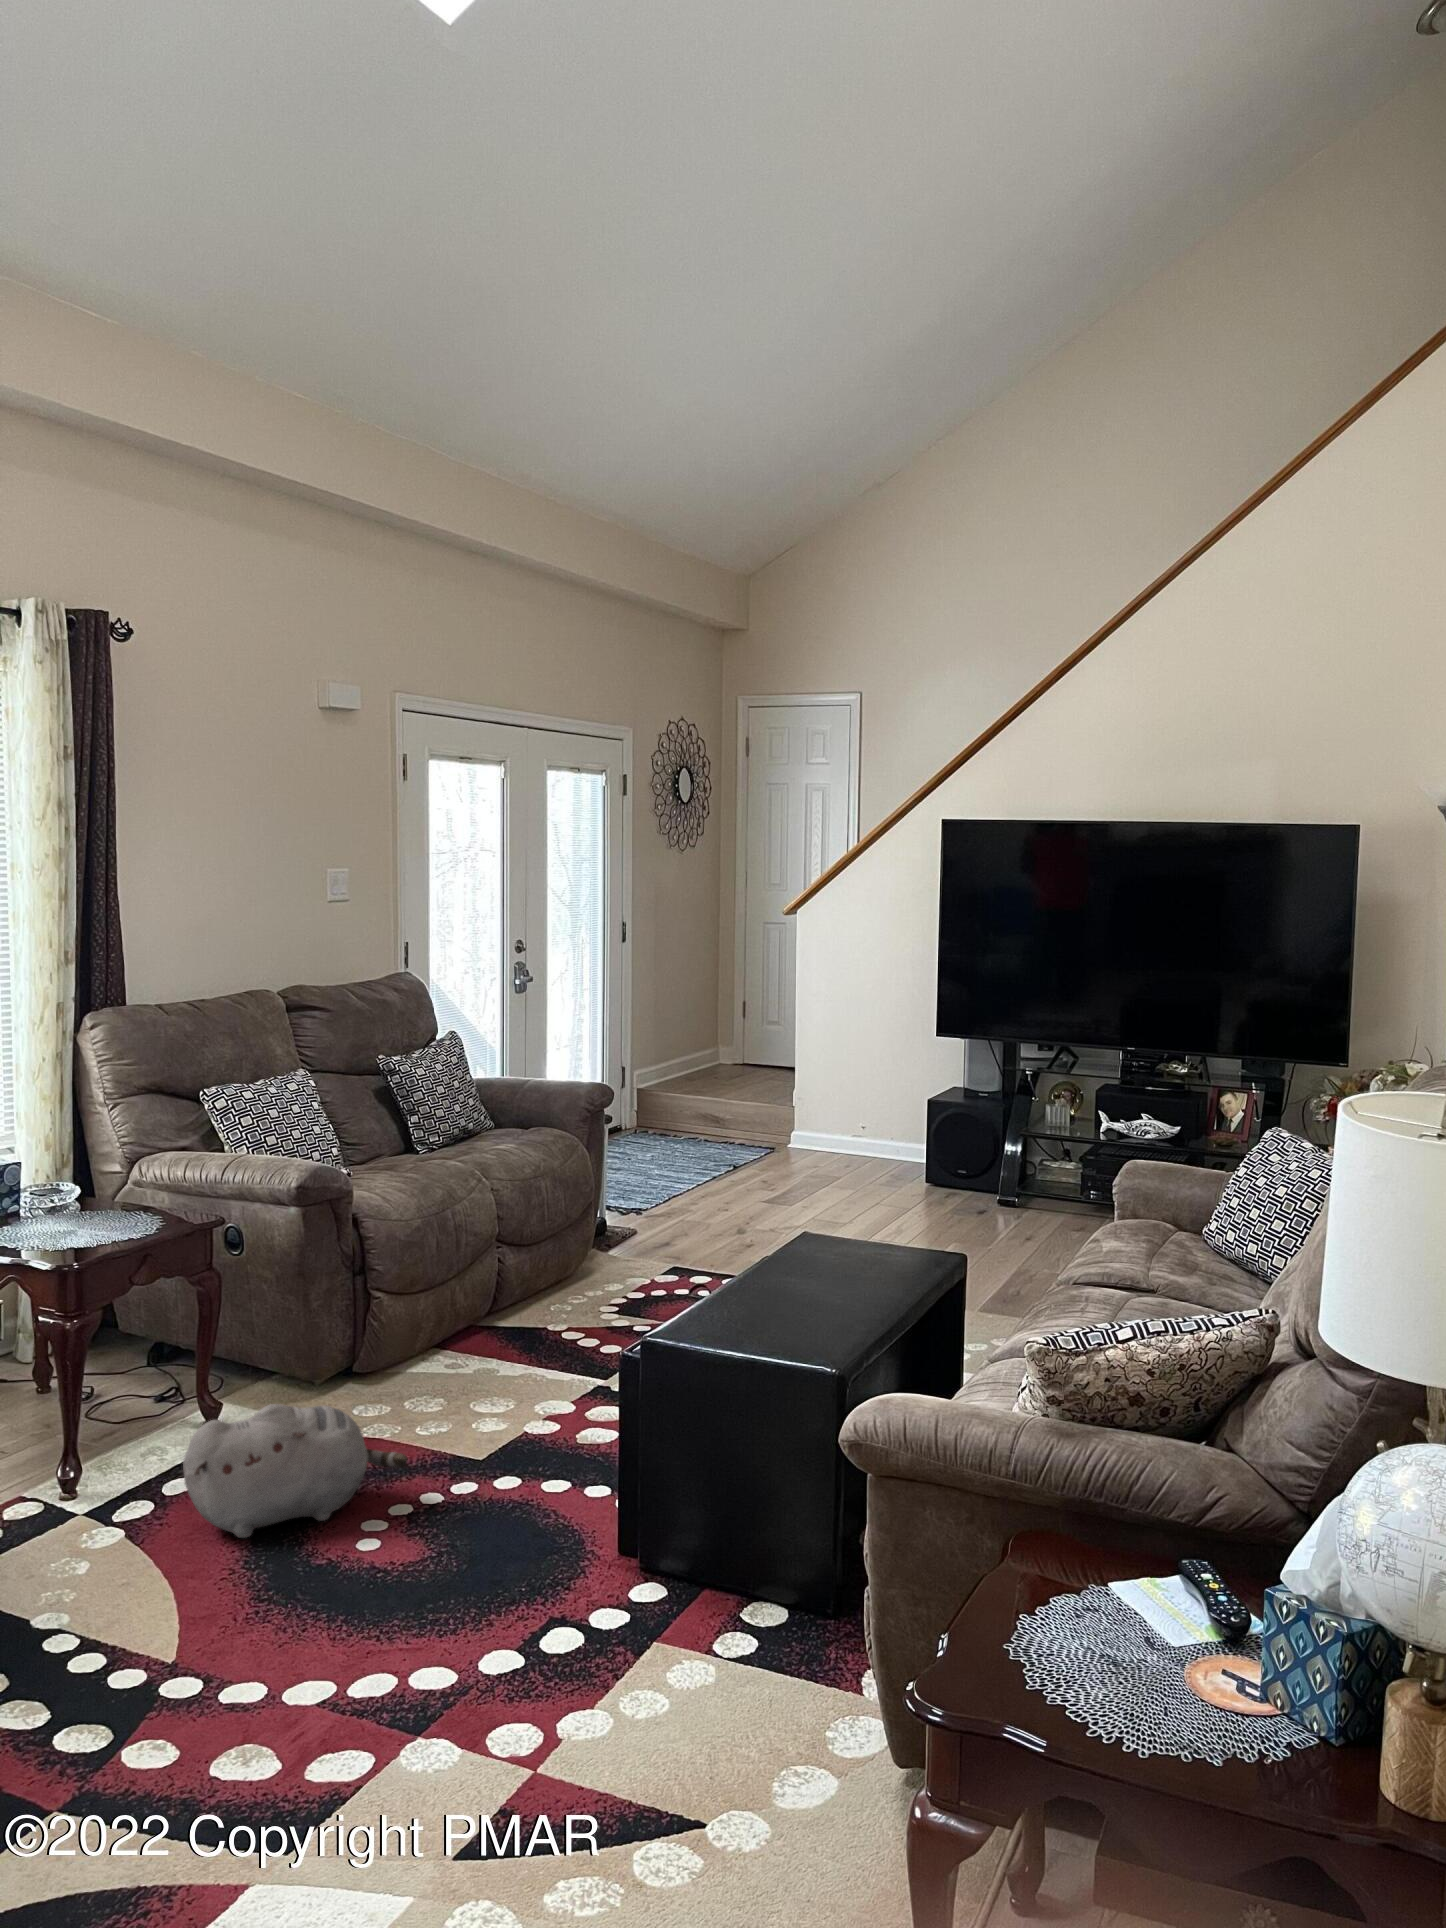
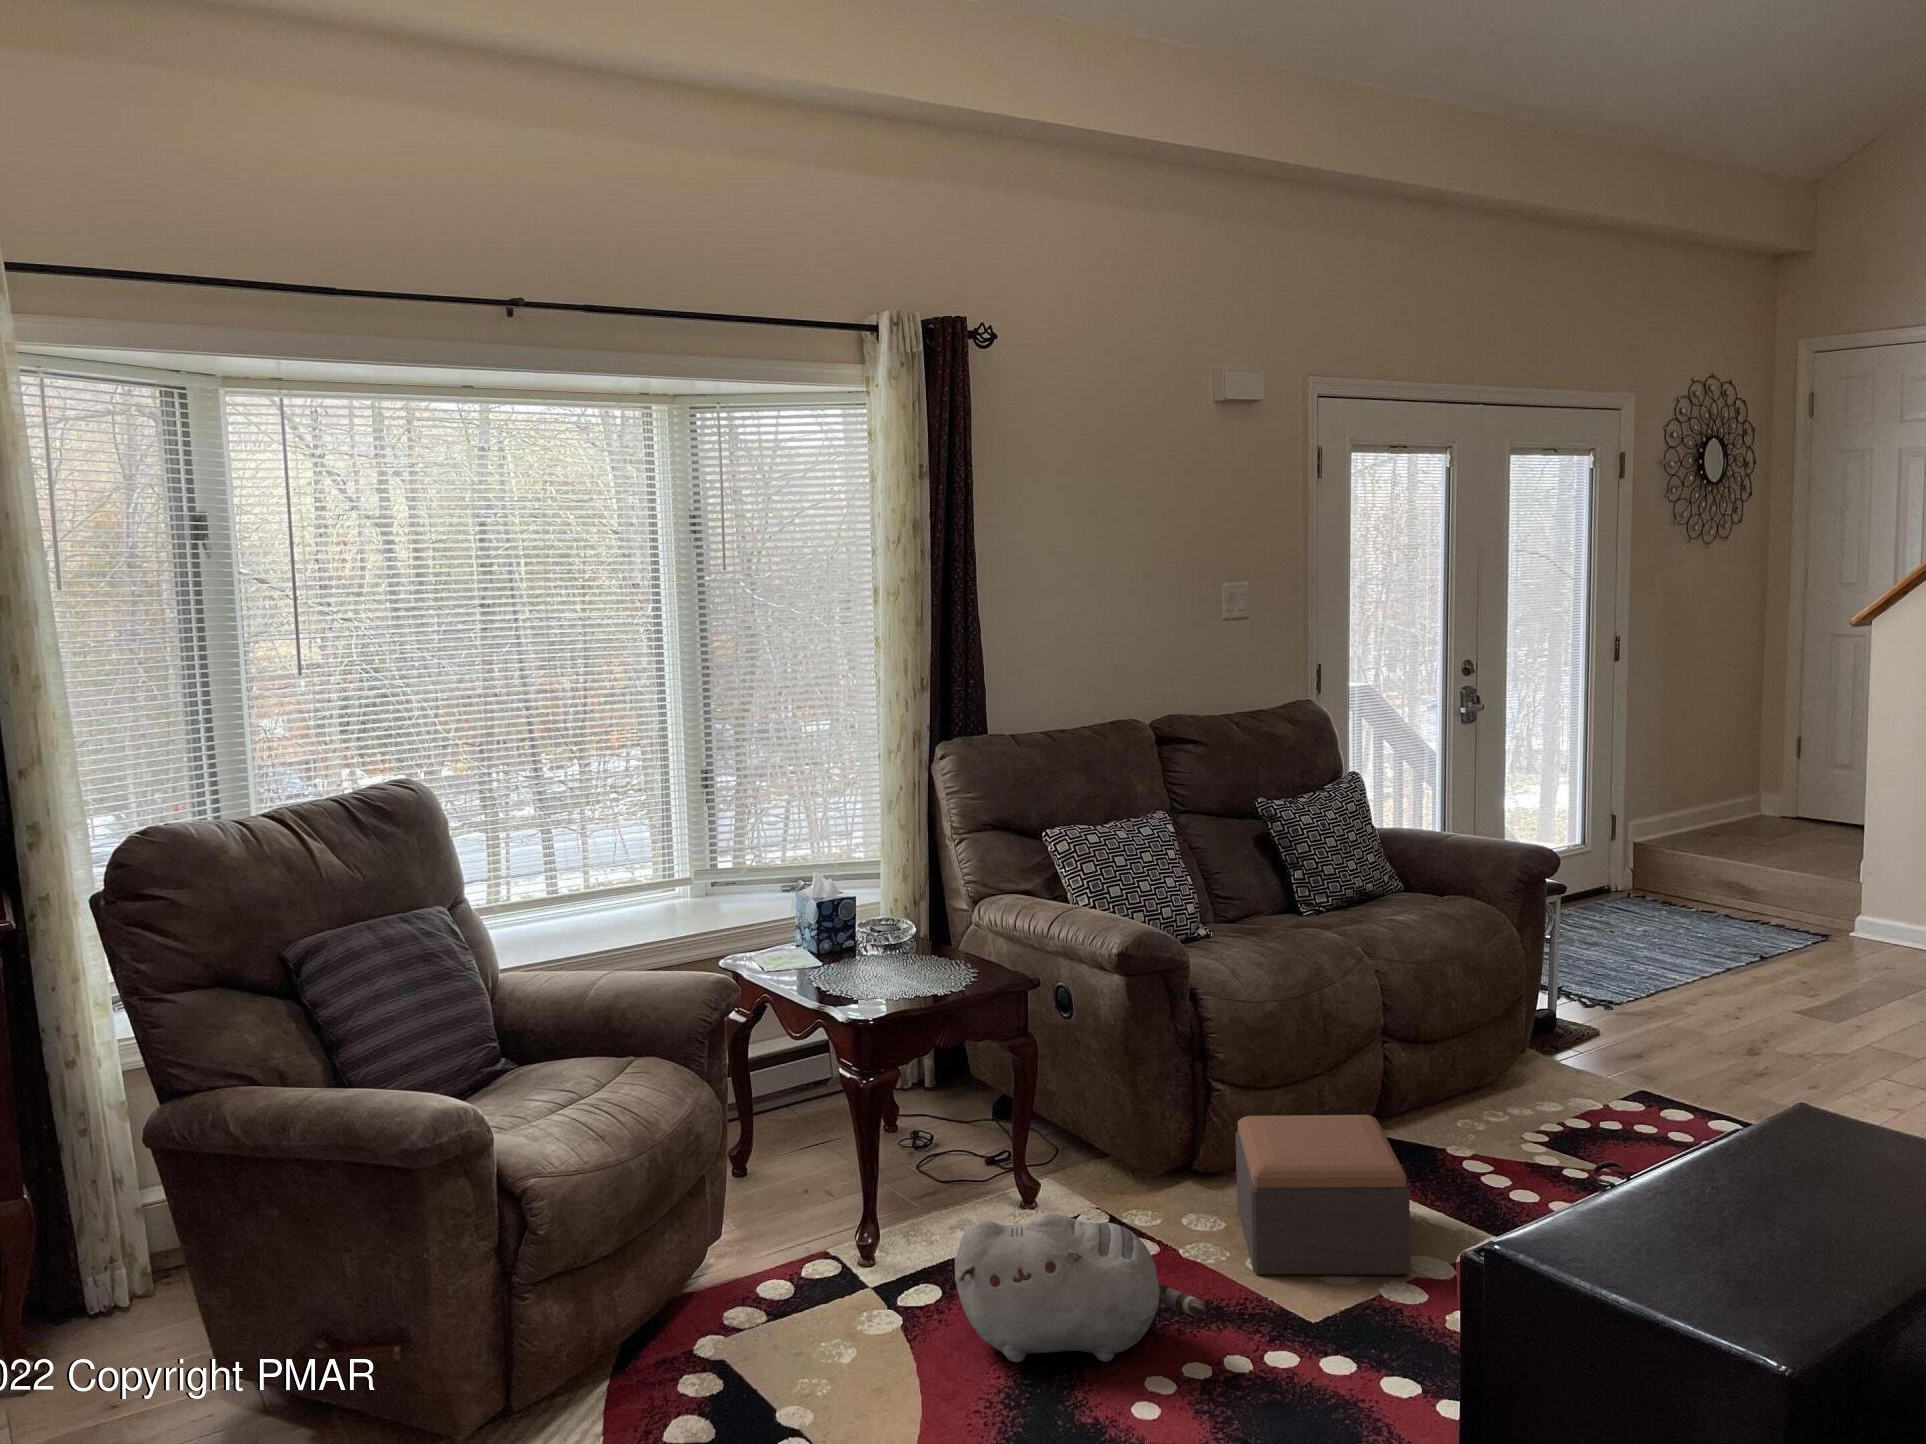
footstool: none [395,1300,545,1438] -> present [1236,1115,1411,1275]

